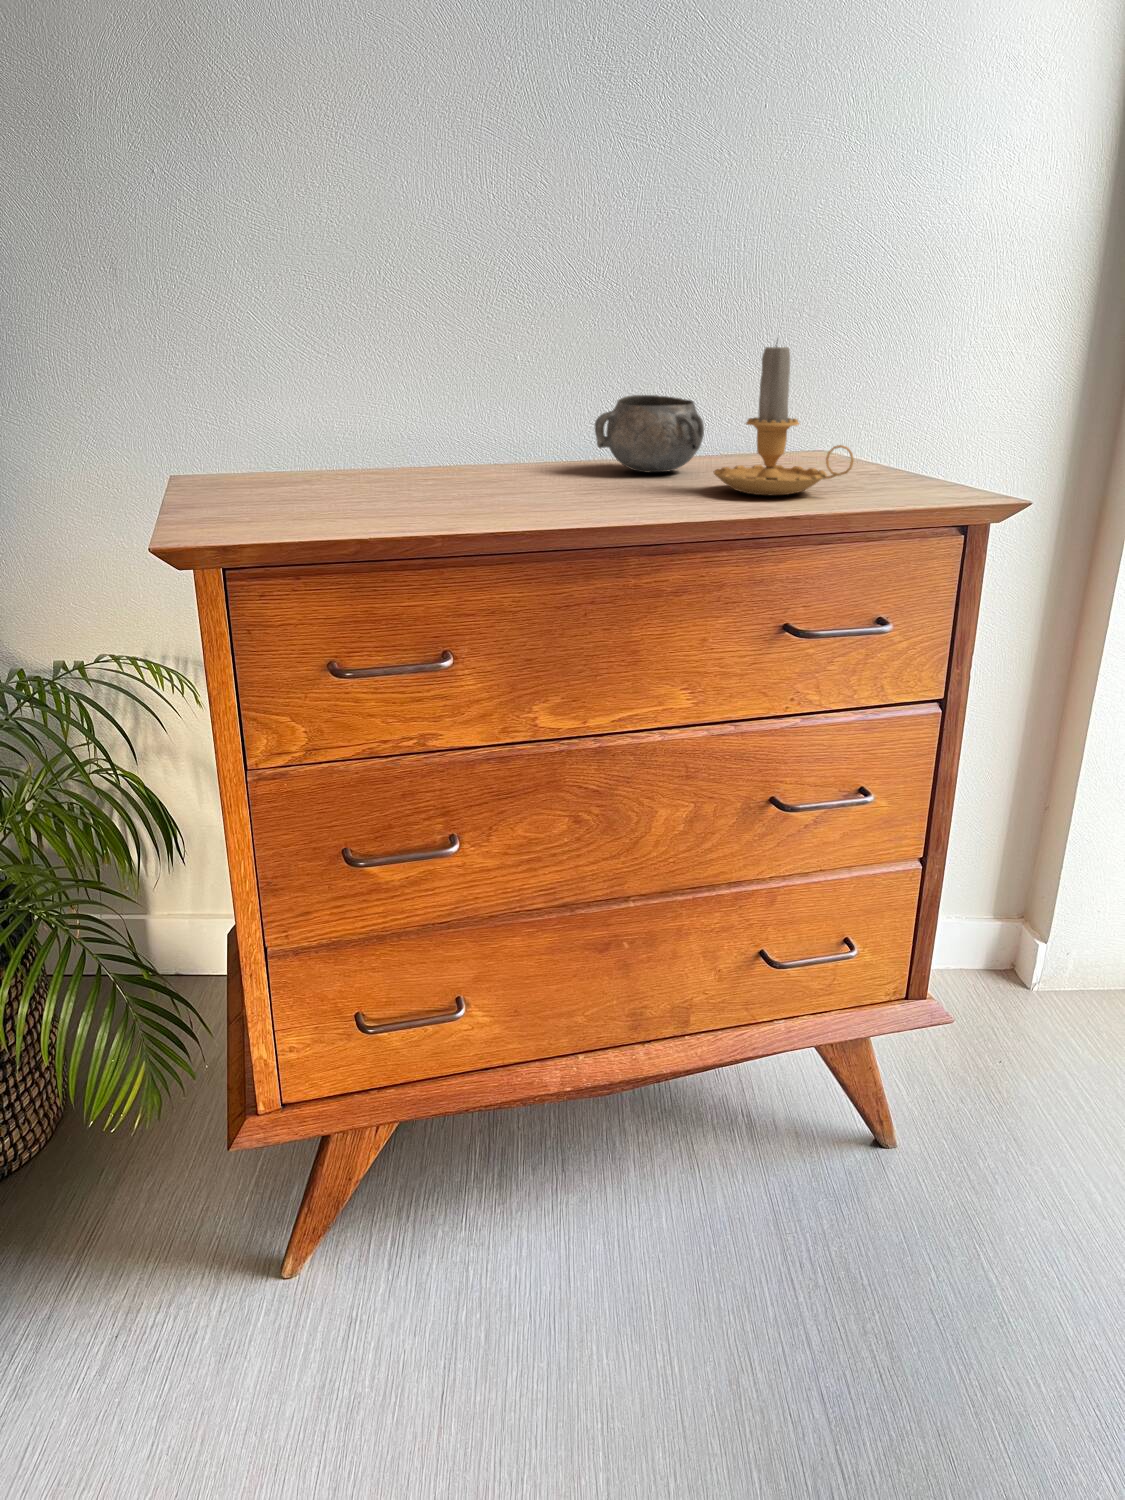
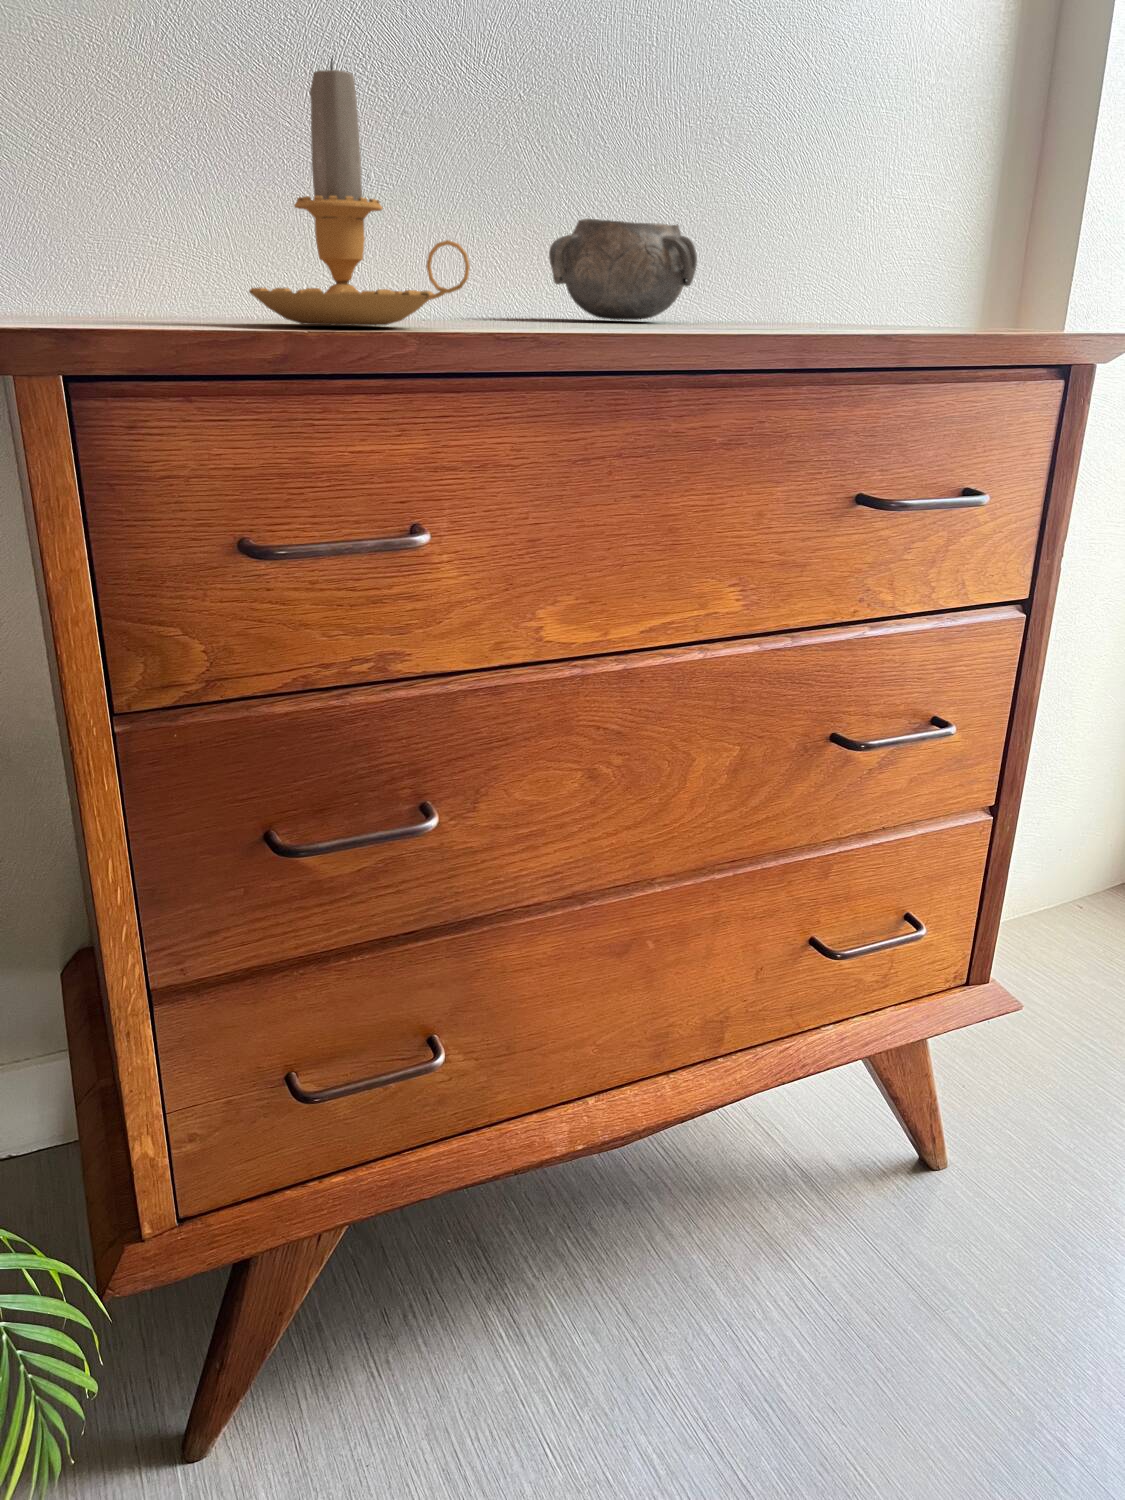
candle: present [714,346,854,495] -> present [249,57,470,326]

